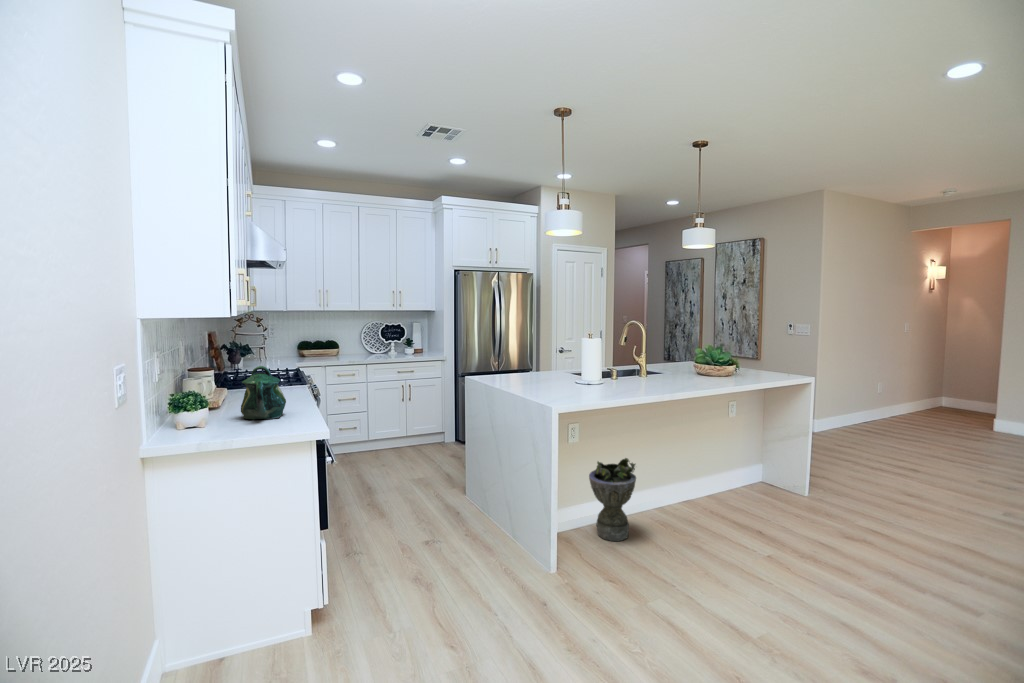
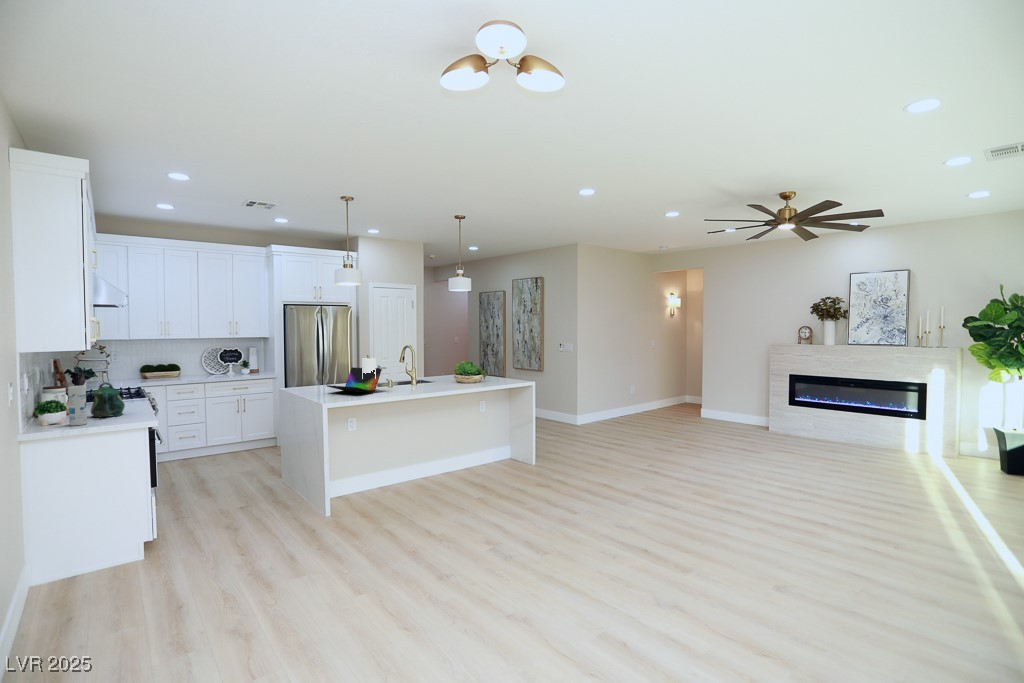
laptop: none [543,351,621,390] -> present [327,367,382,393]
canister: none [207,372,234,436] -> present [68,386,87,426]
planter: present [589,458,636,541] -> none [360,439,393,495]

